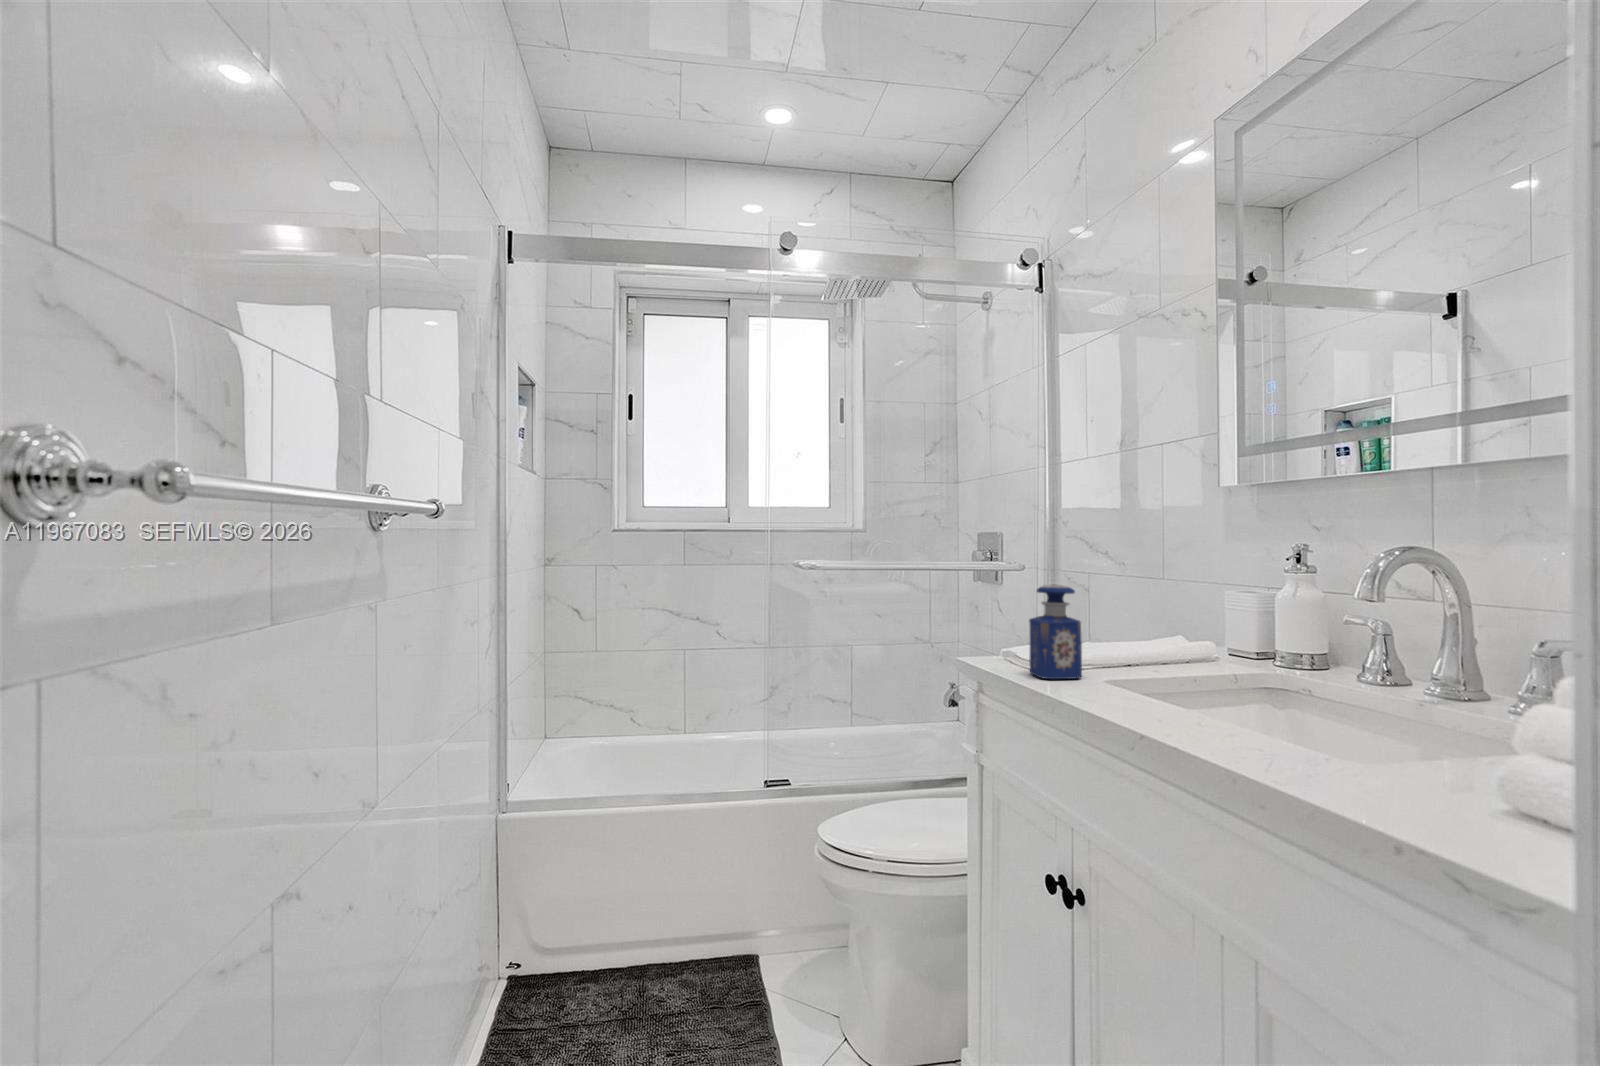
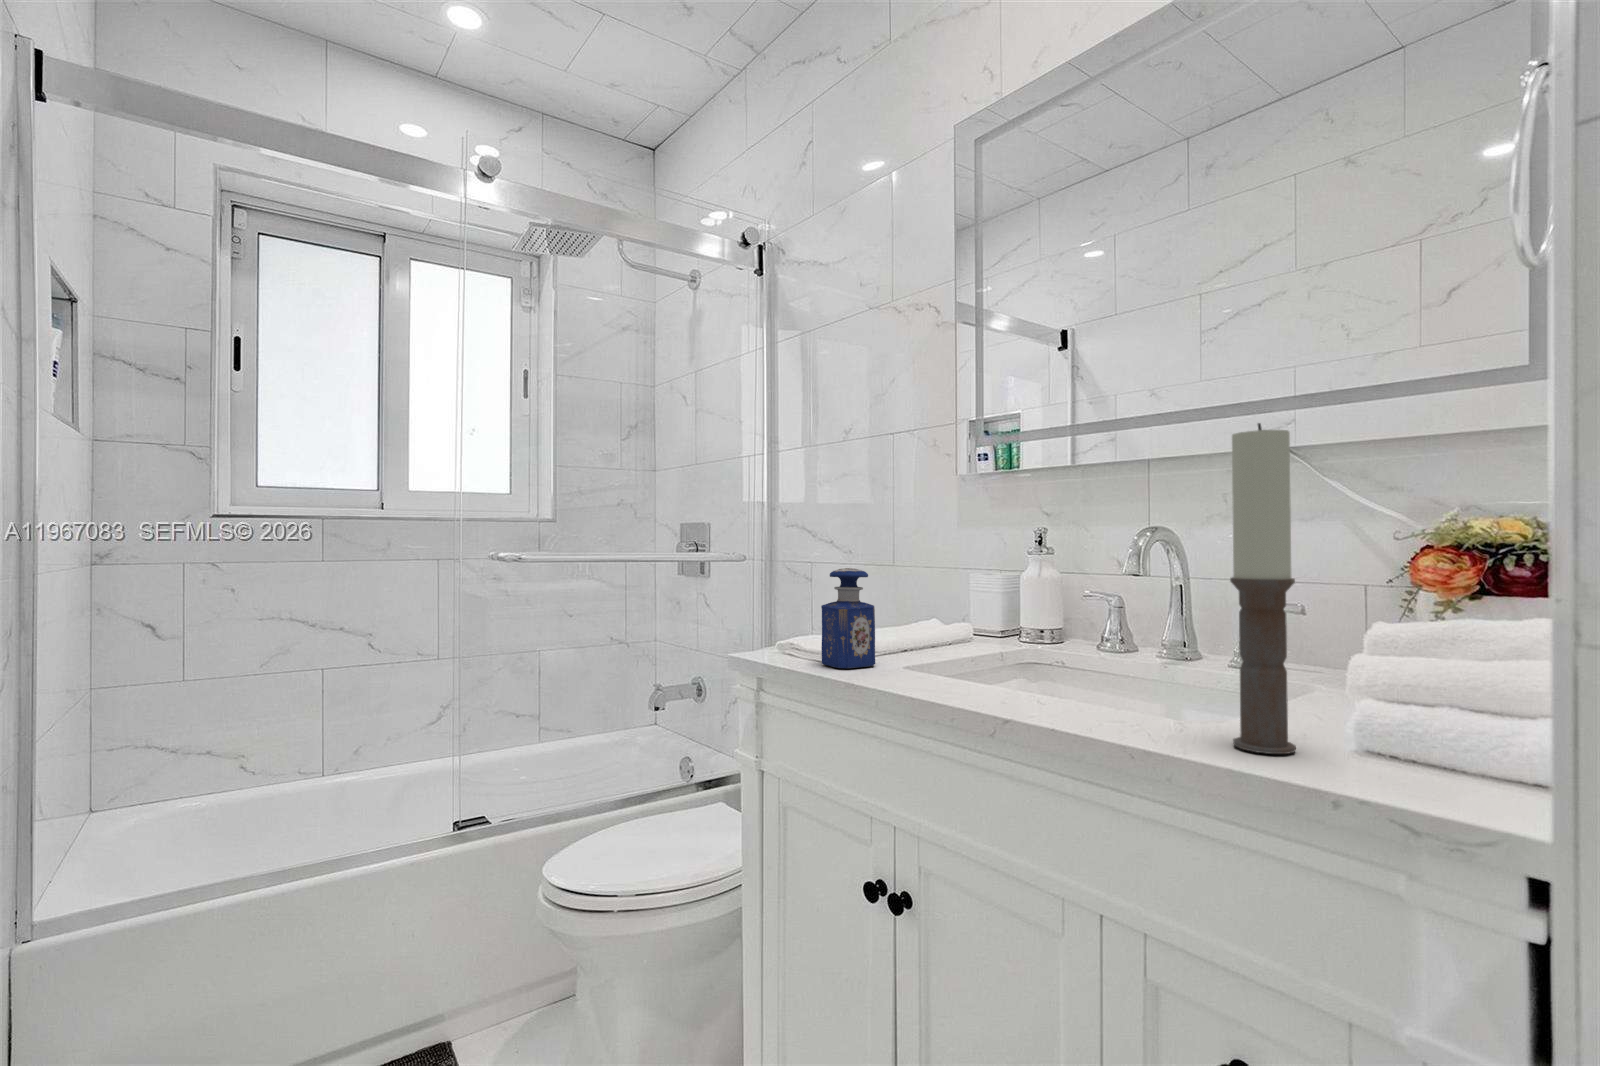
candle: none [1356,448,1432,803] -> present [1230,423,1296,754]

